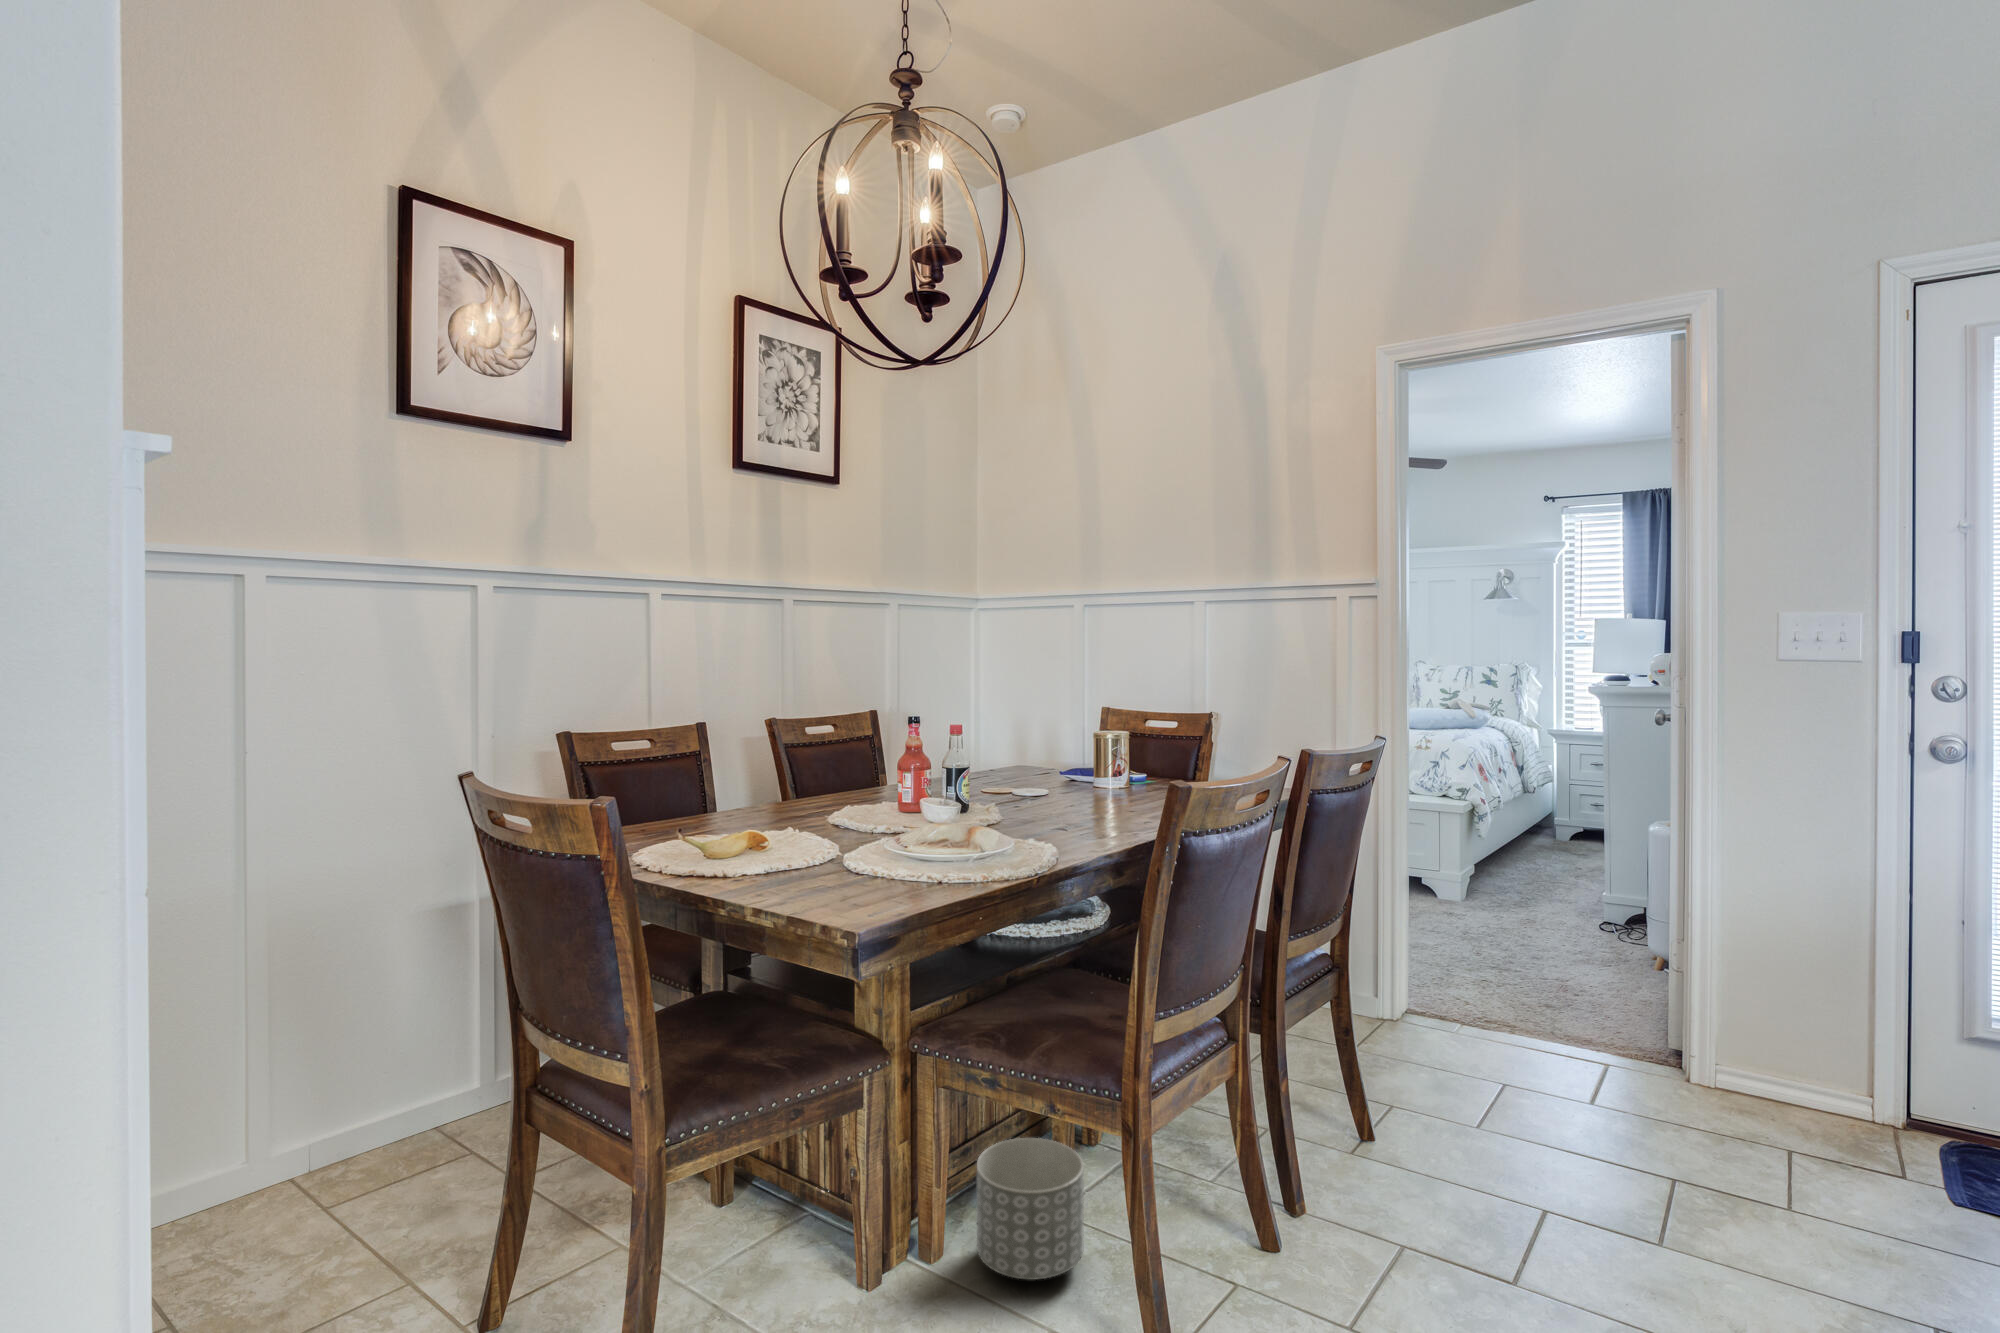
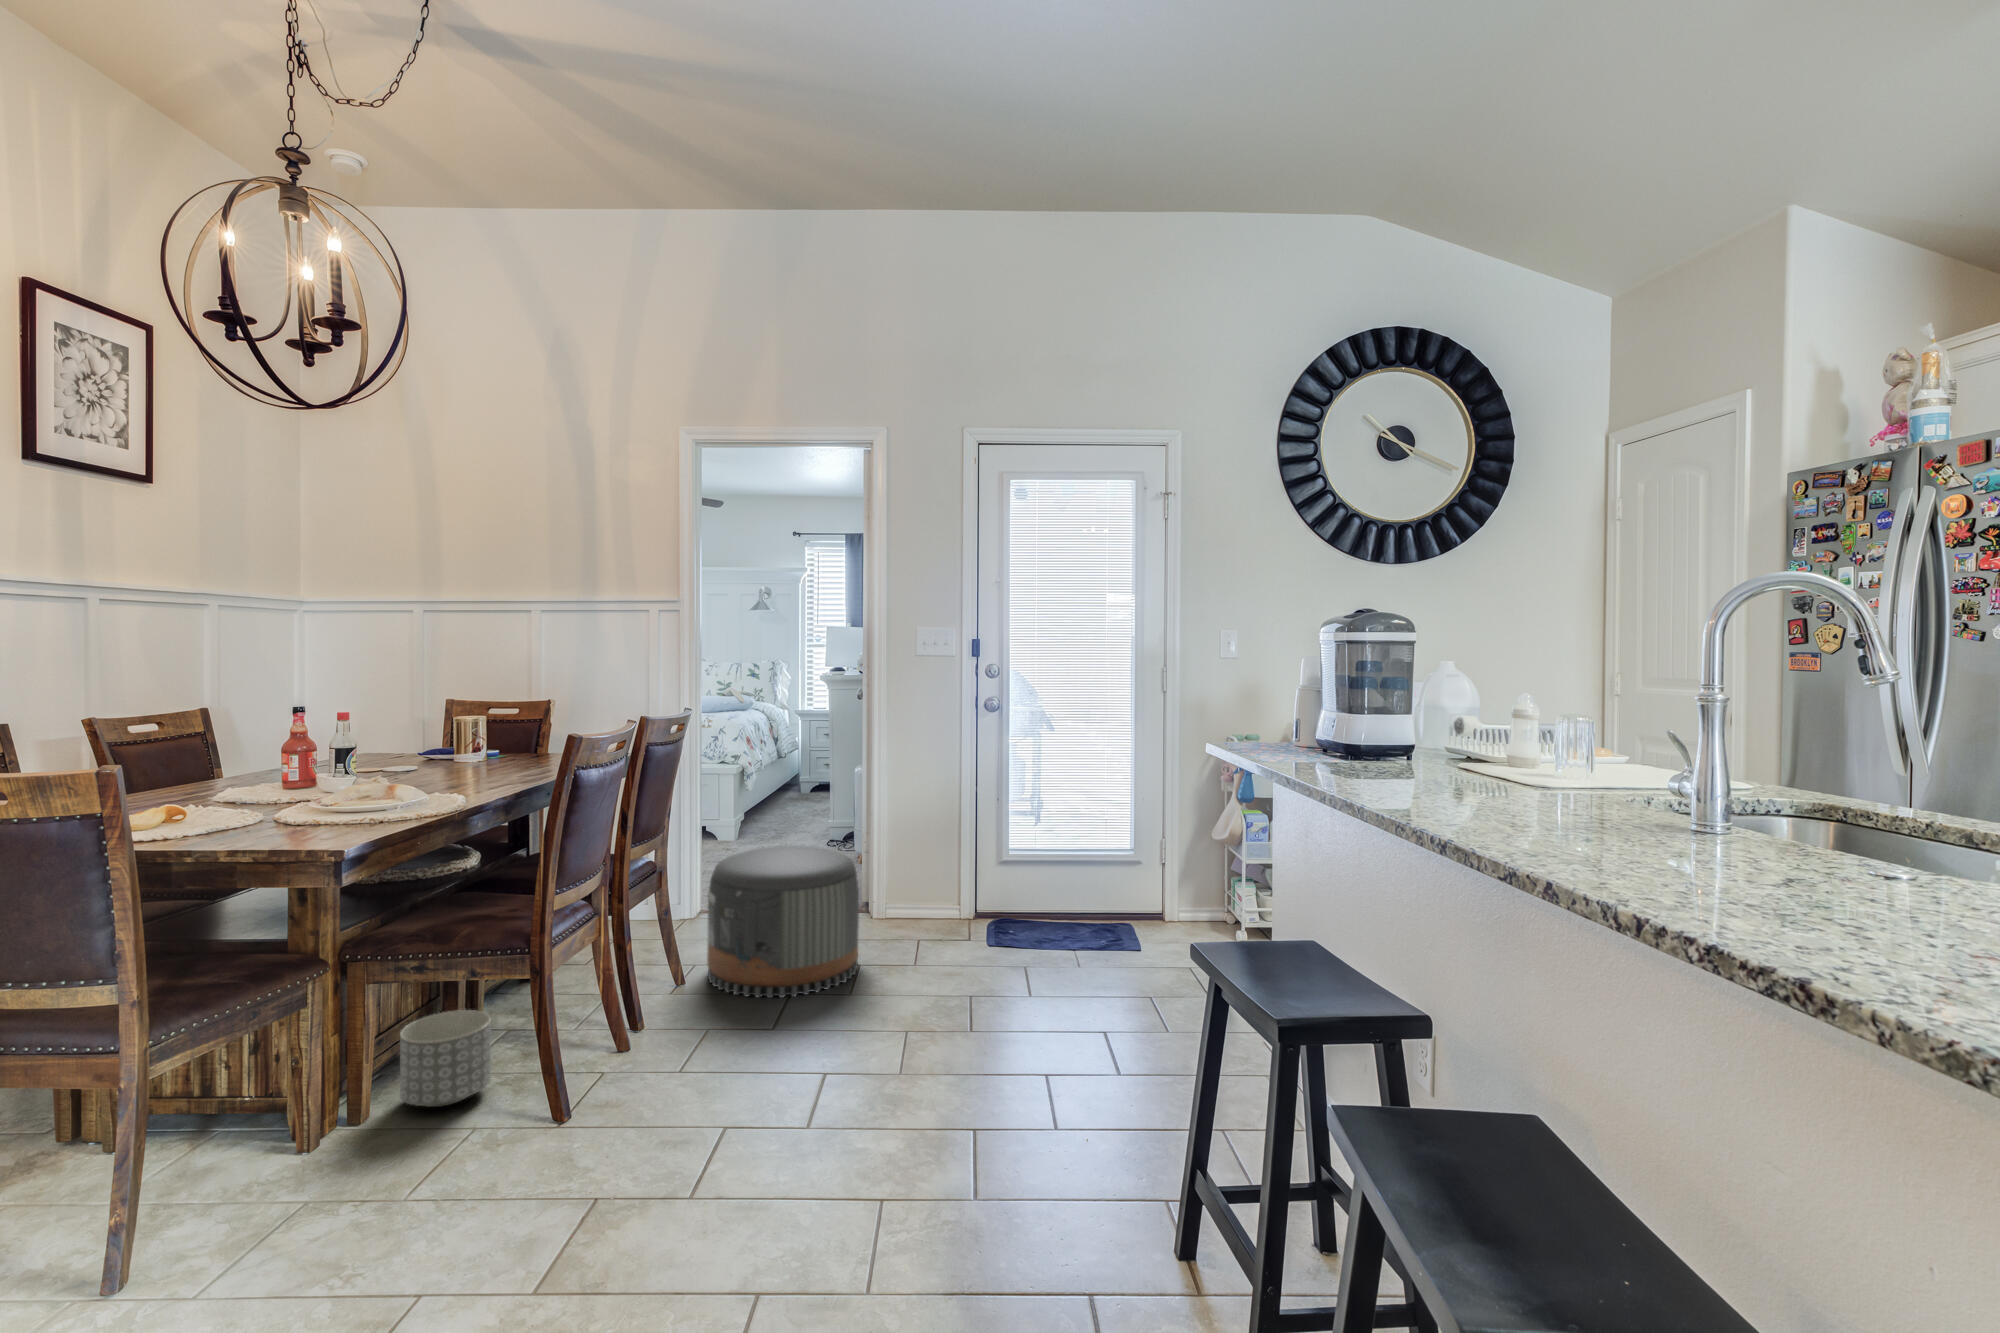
pouf: none [1406,960,1684,1244] -> present [707,846,859,998]

